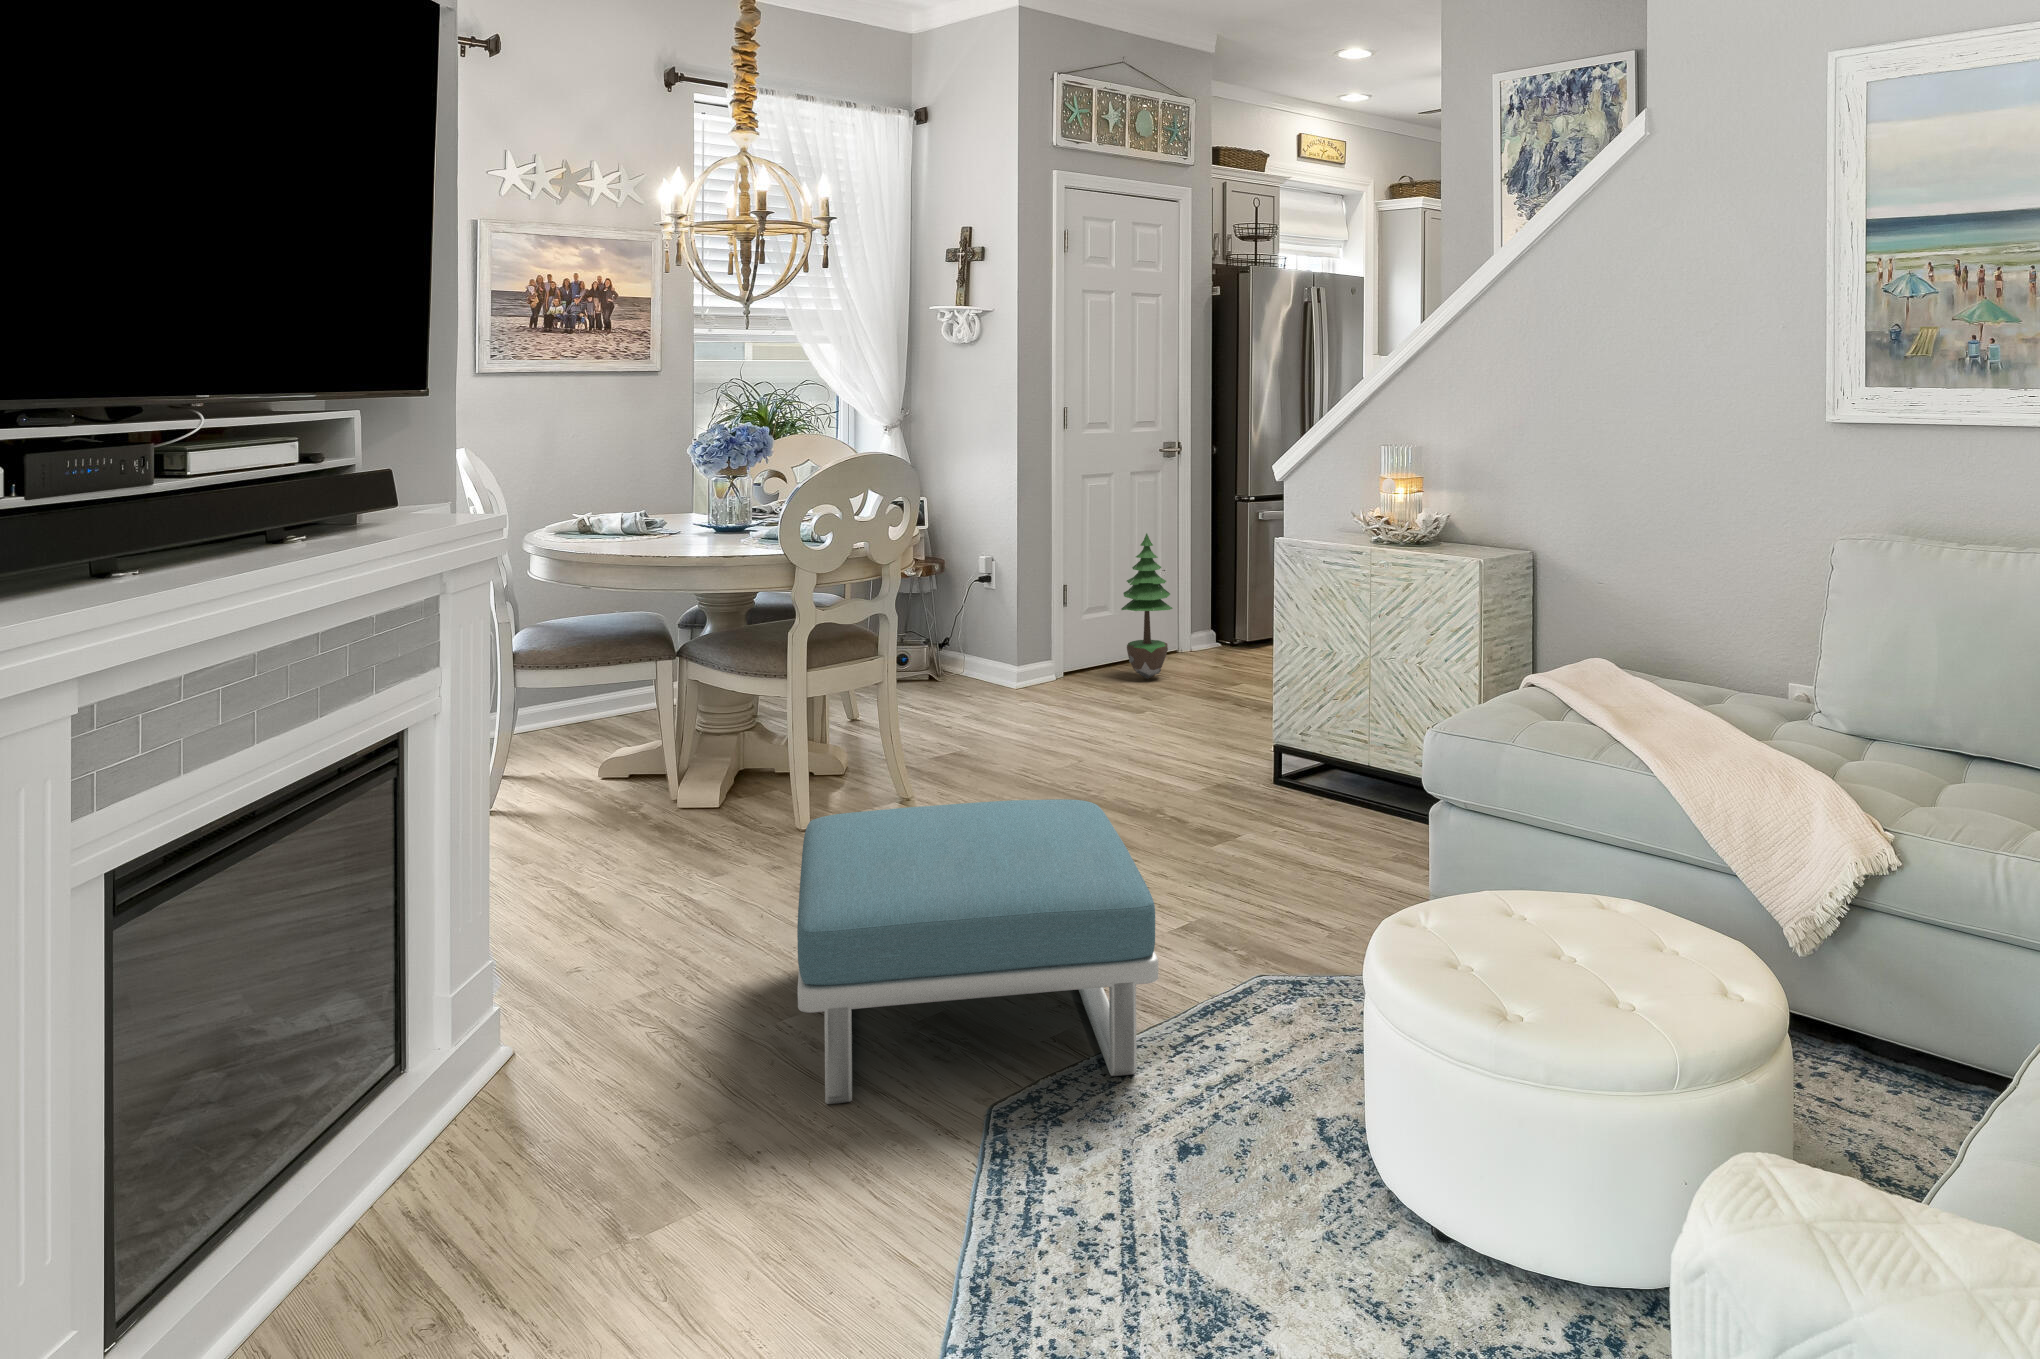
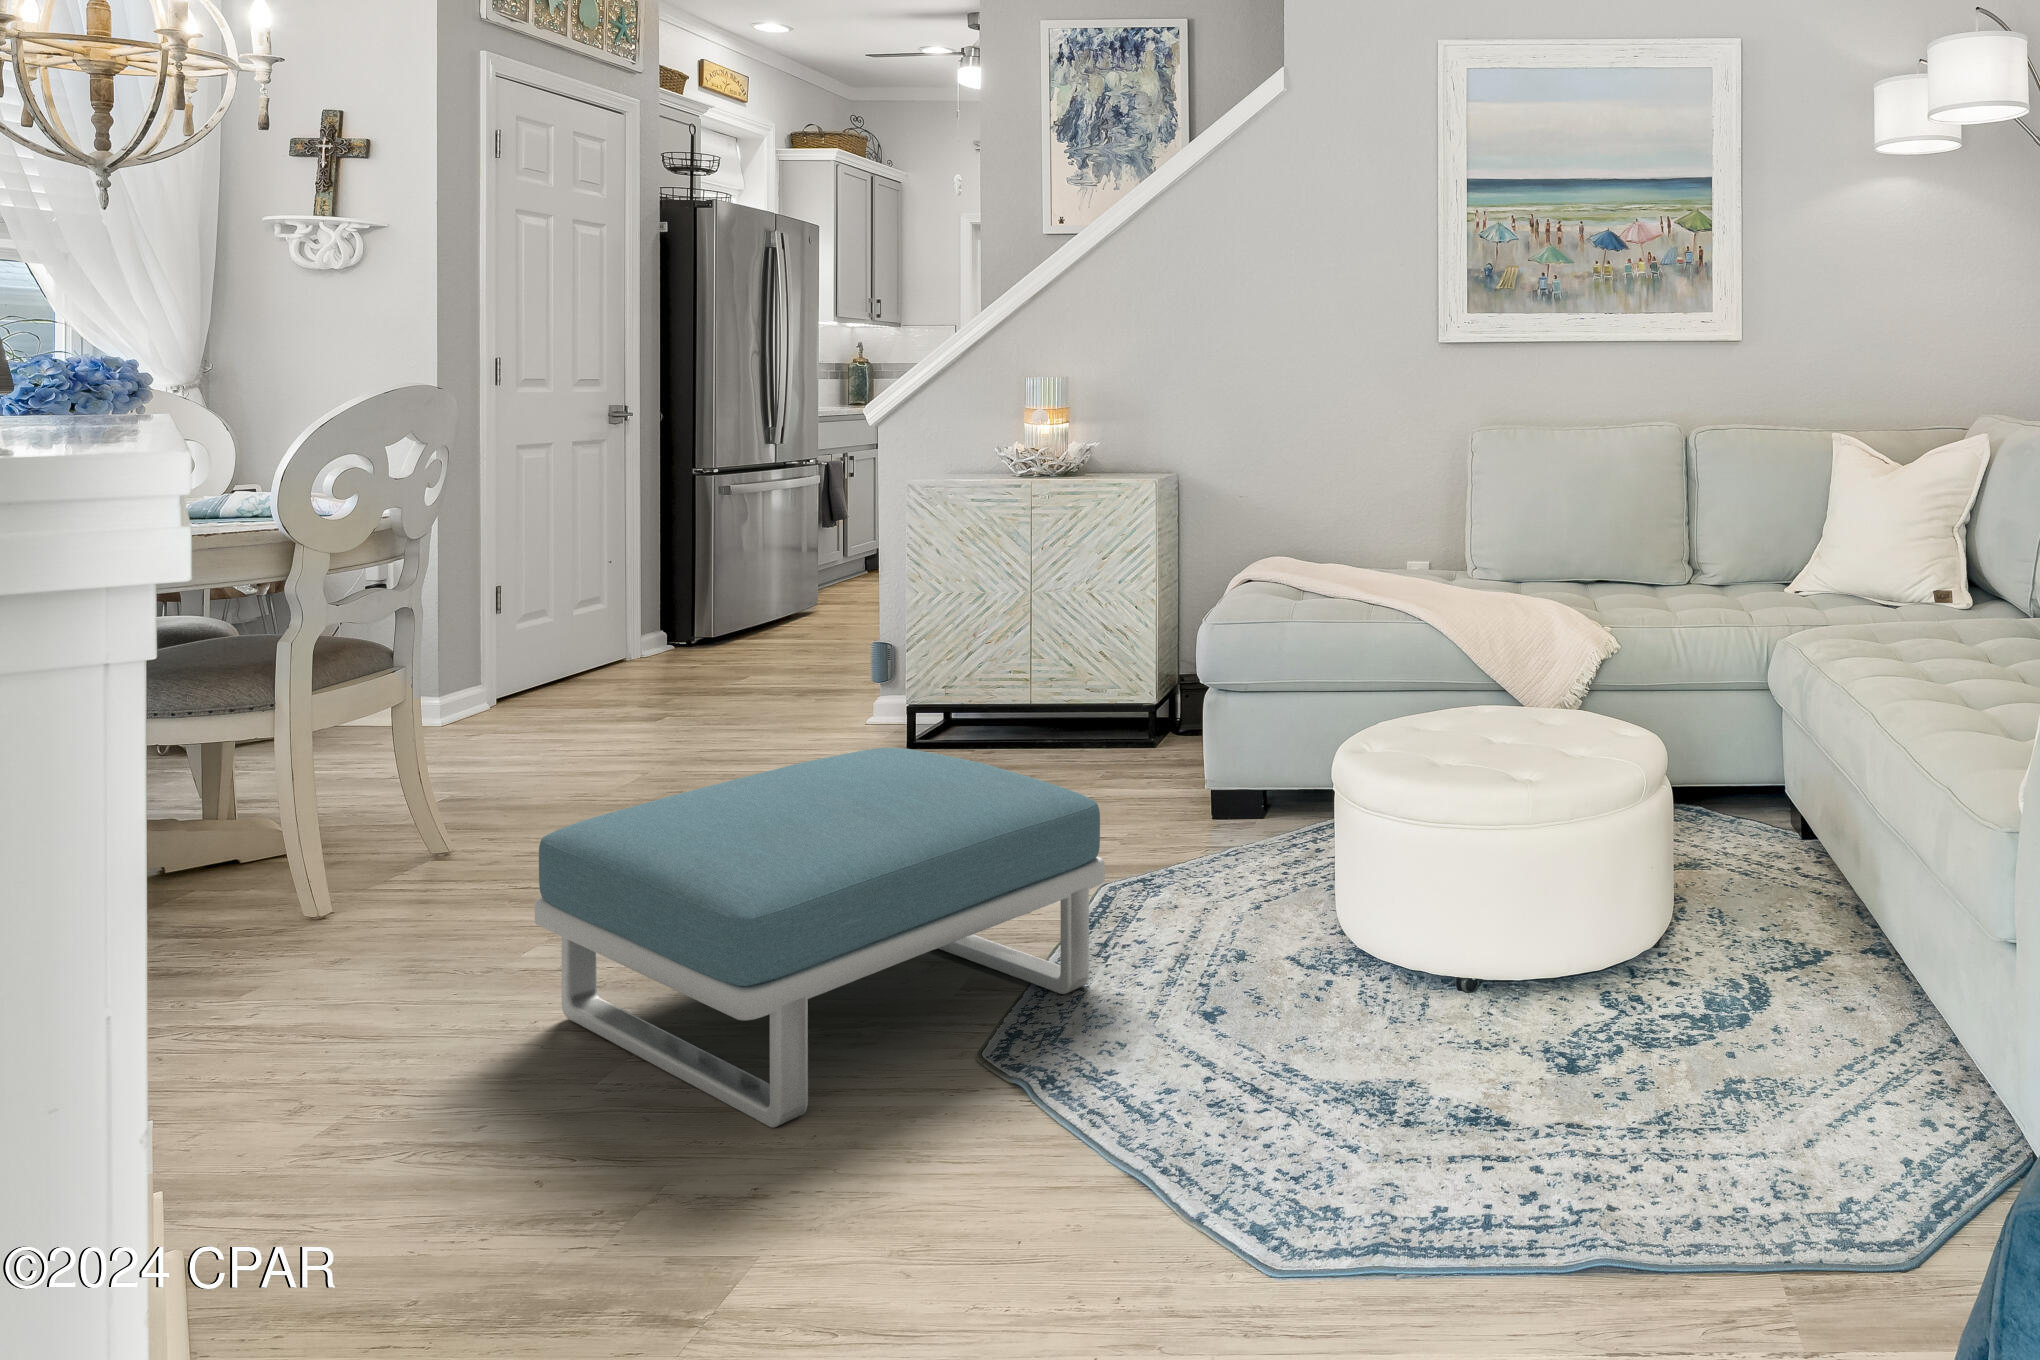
potted tree: present [1121,533,1172,679] -> none [567,507,640,685]

